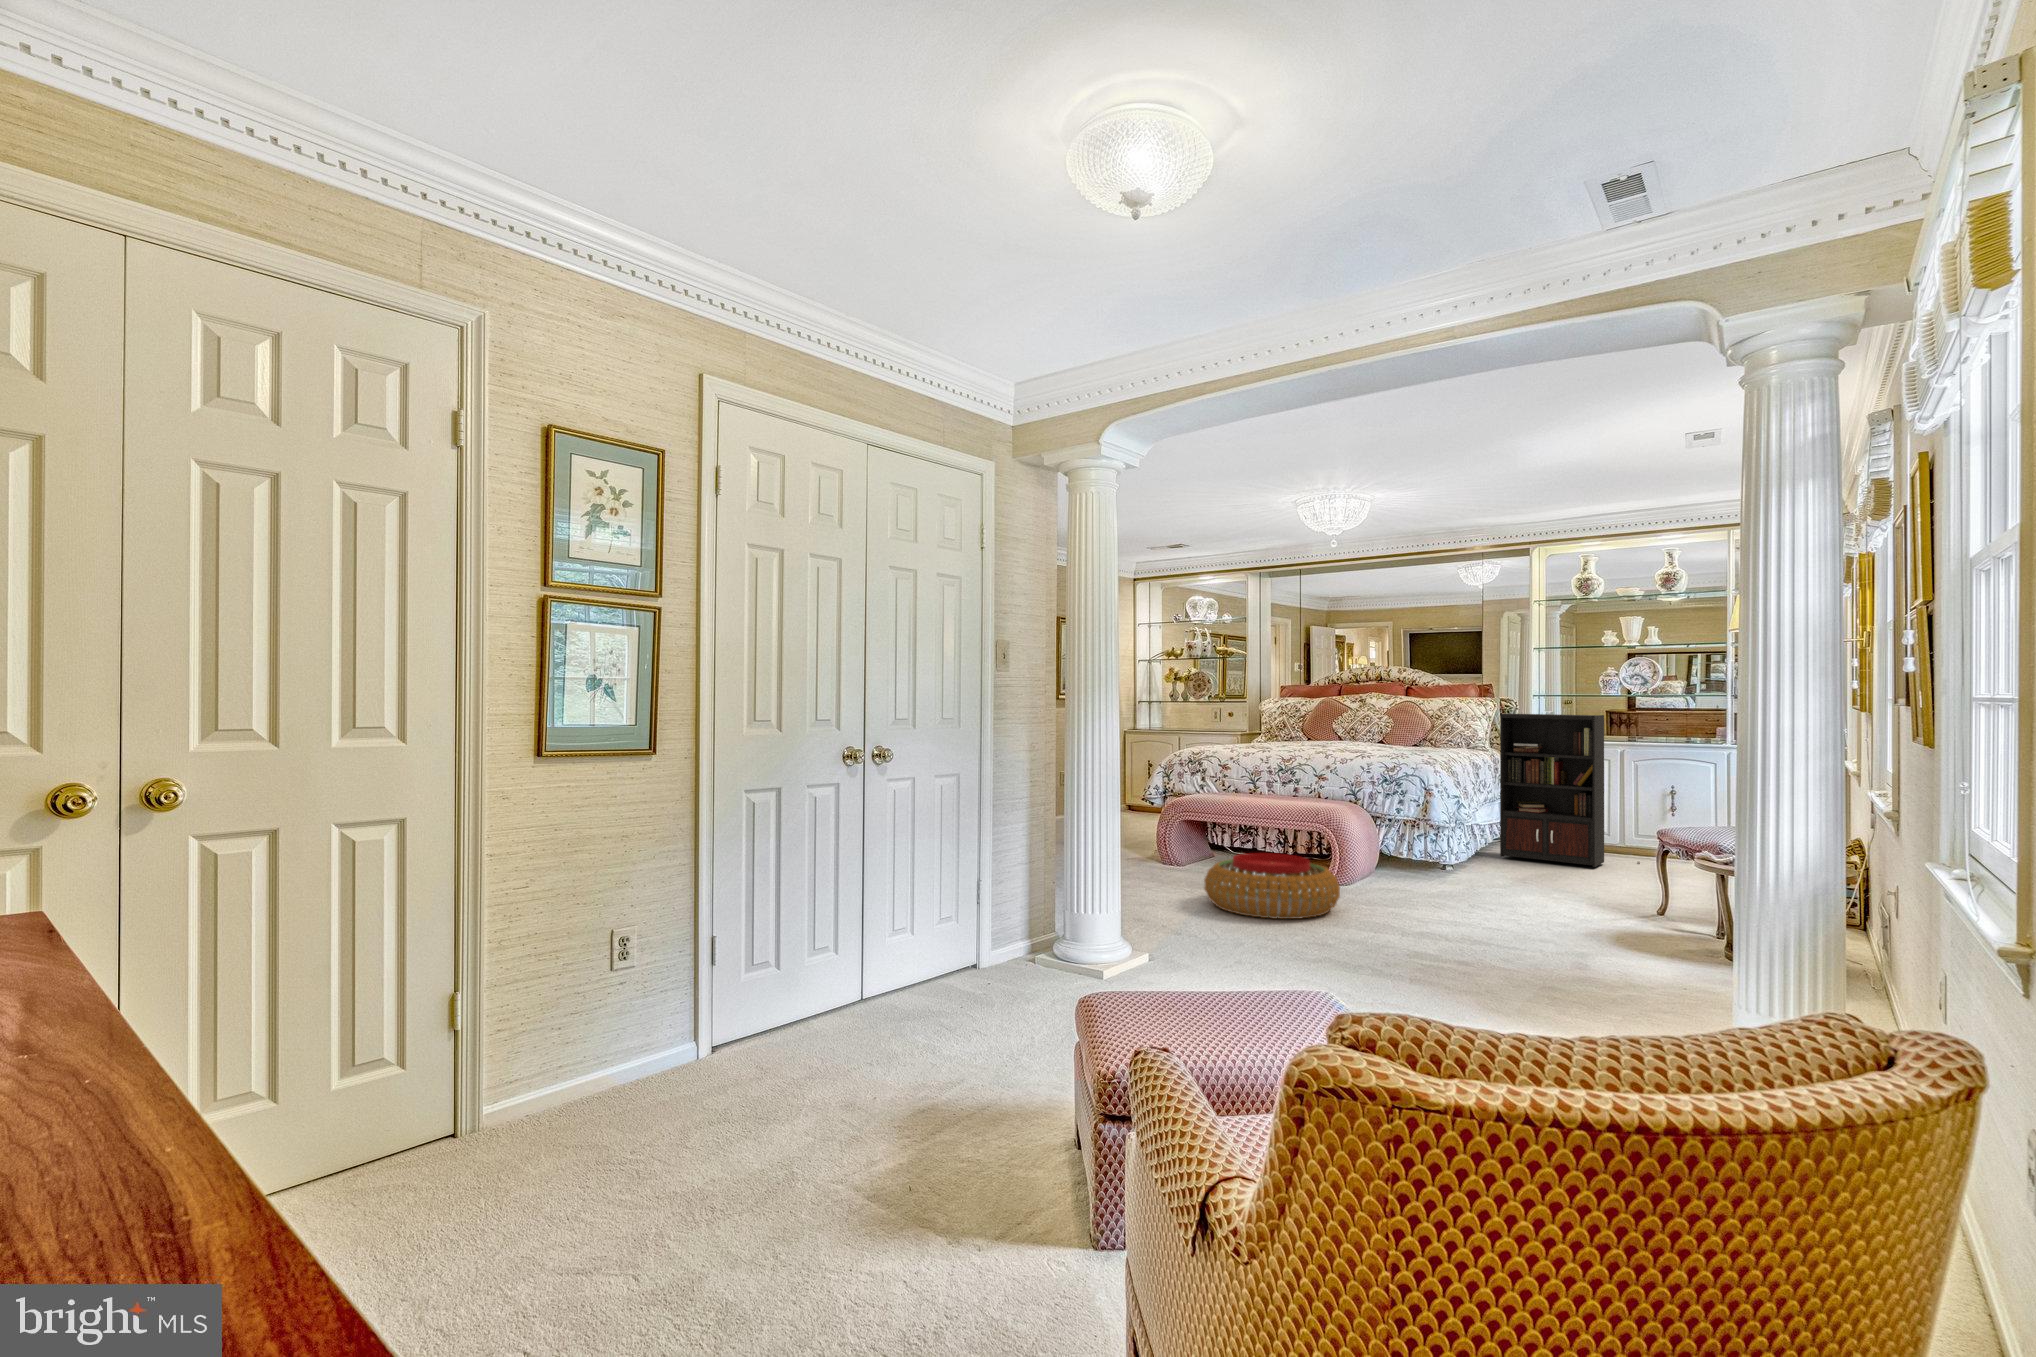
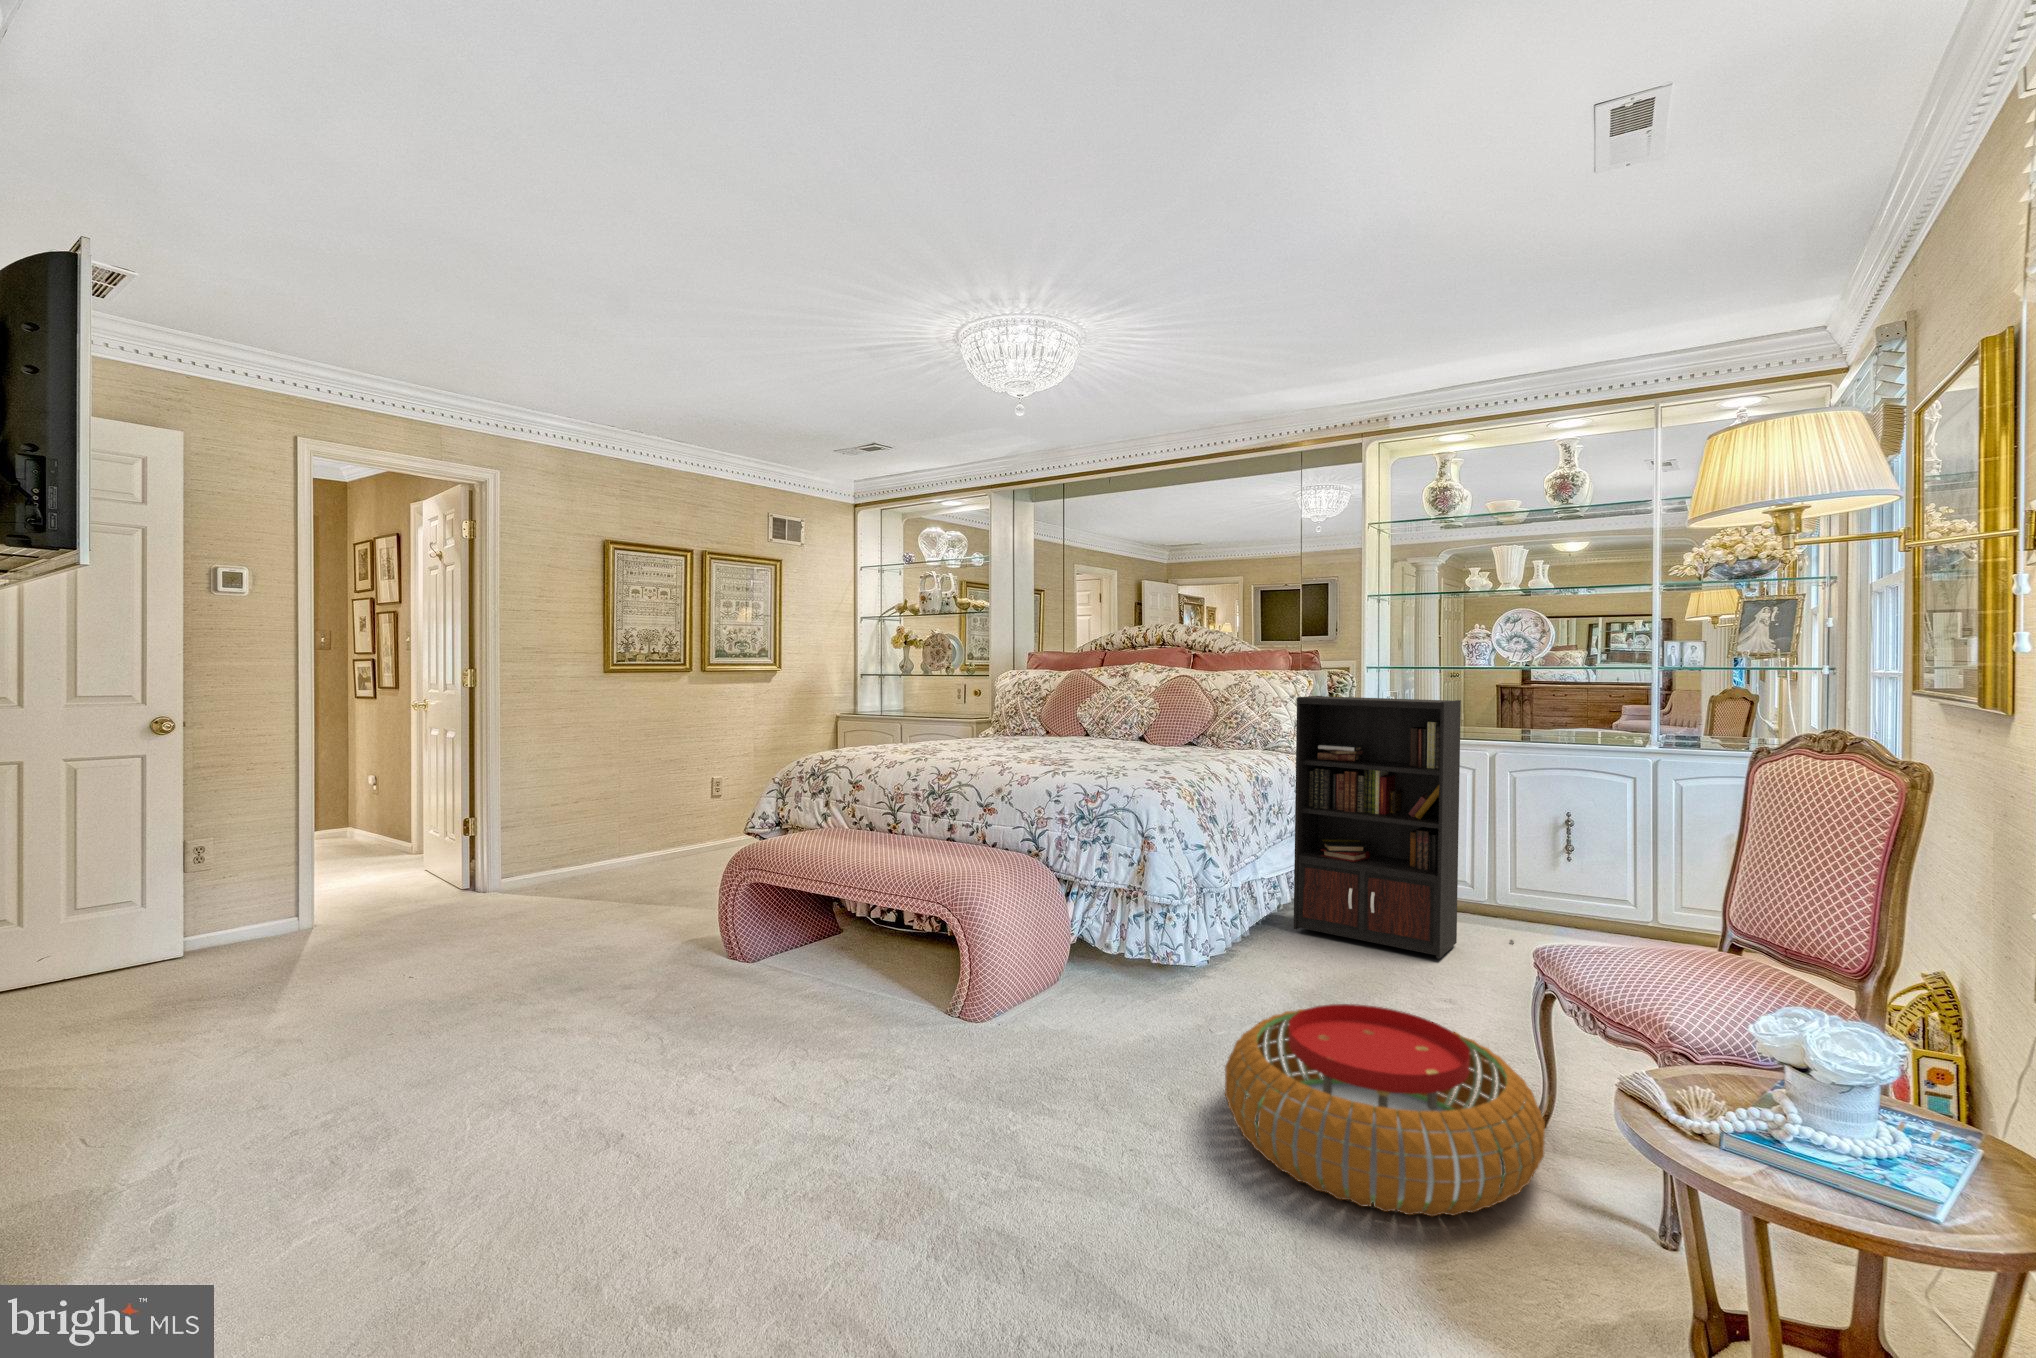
pouf: present [1204,853,1340,919] -> present [1225,1004,1545,1216]

